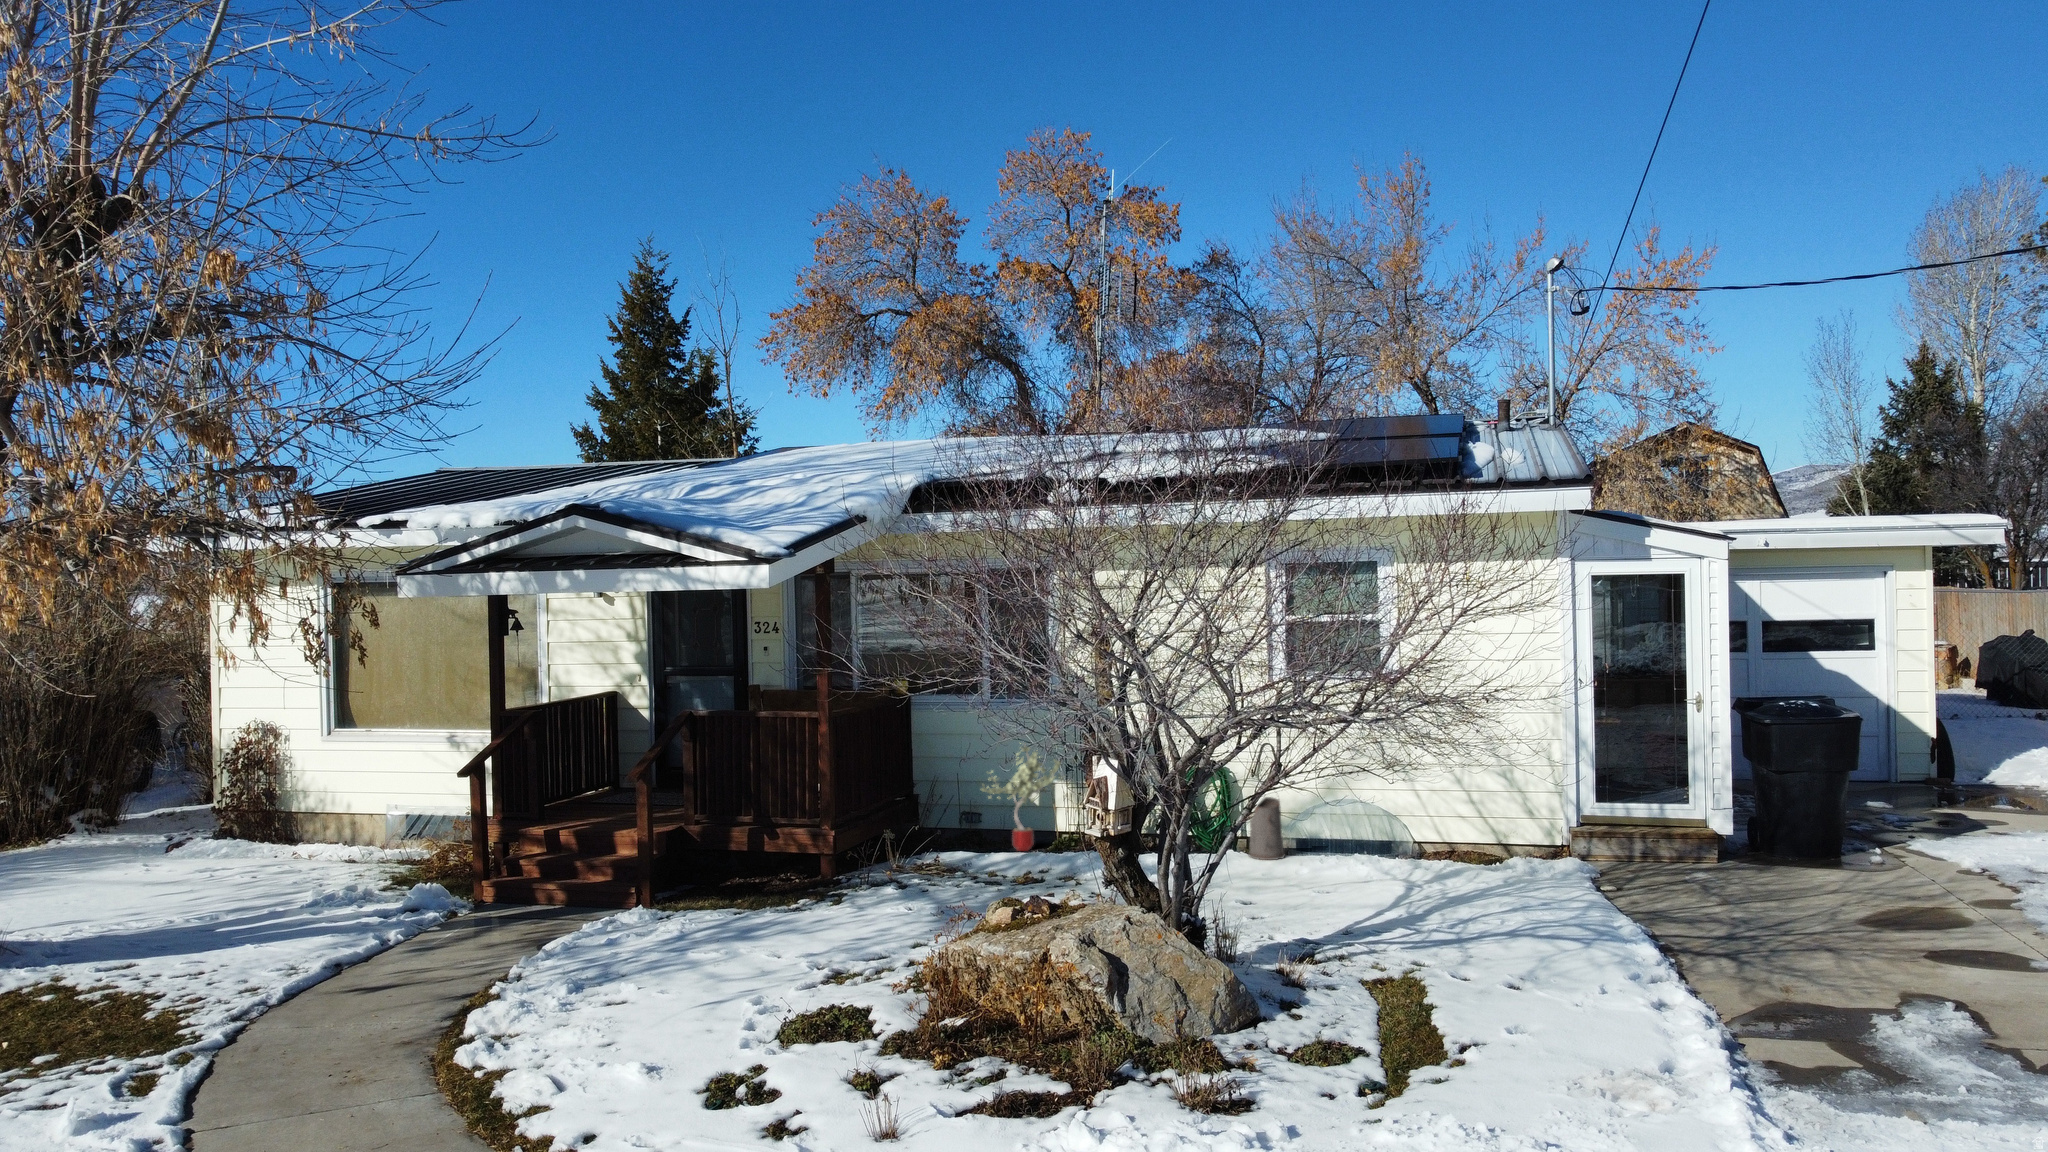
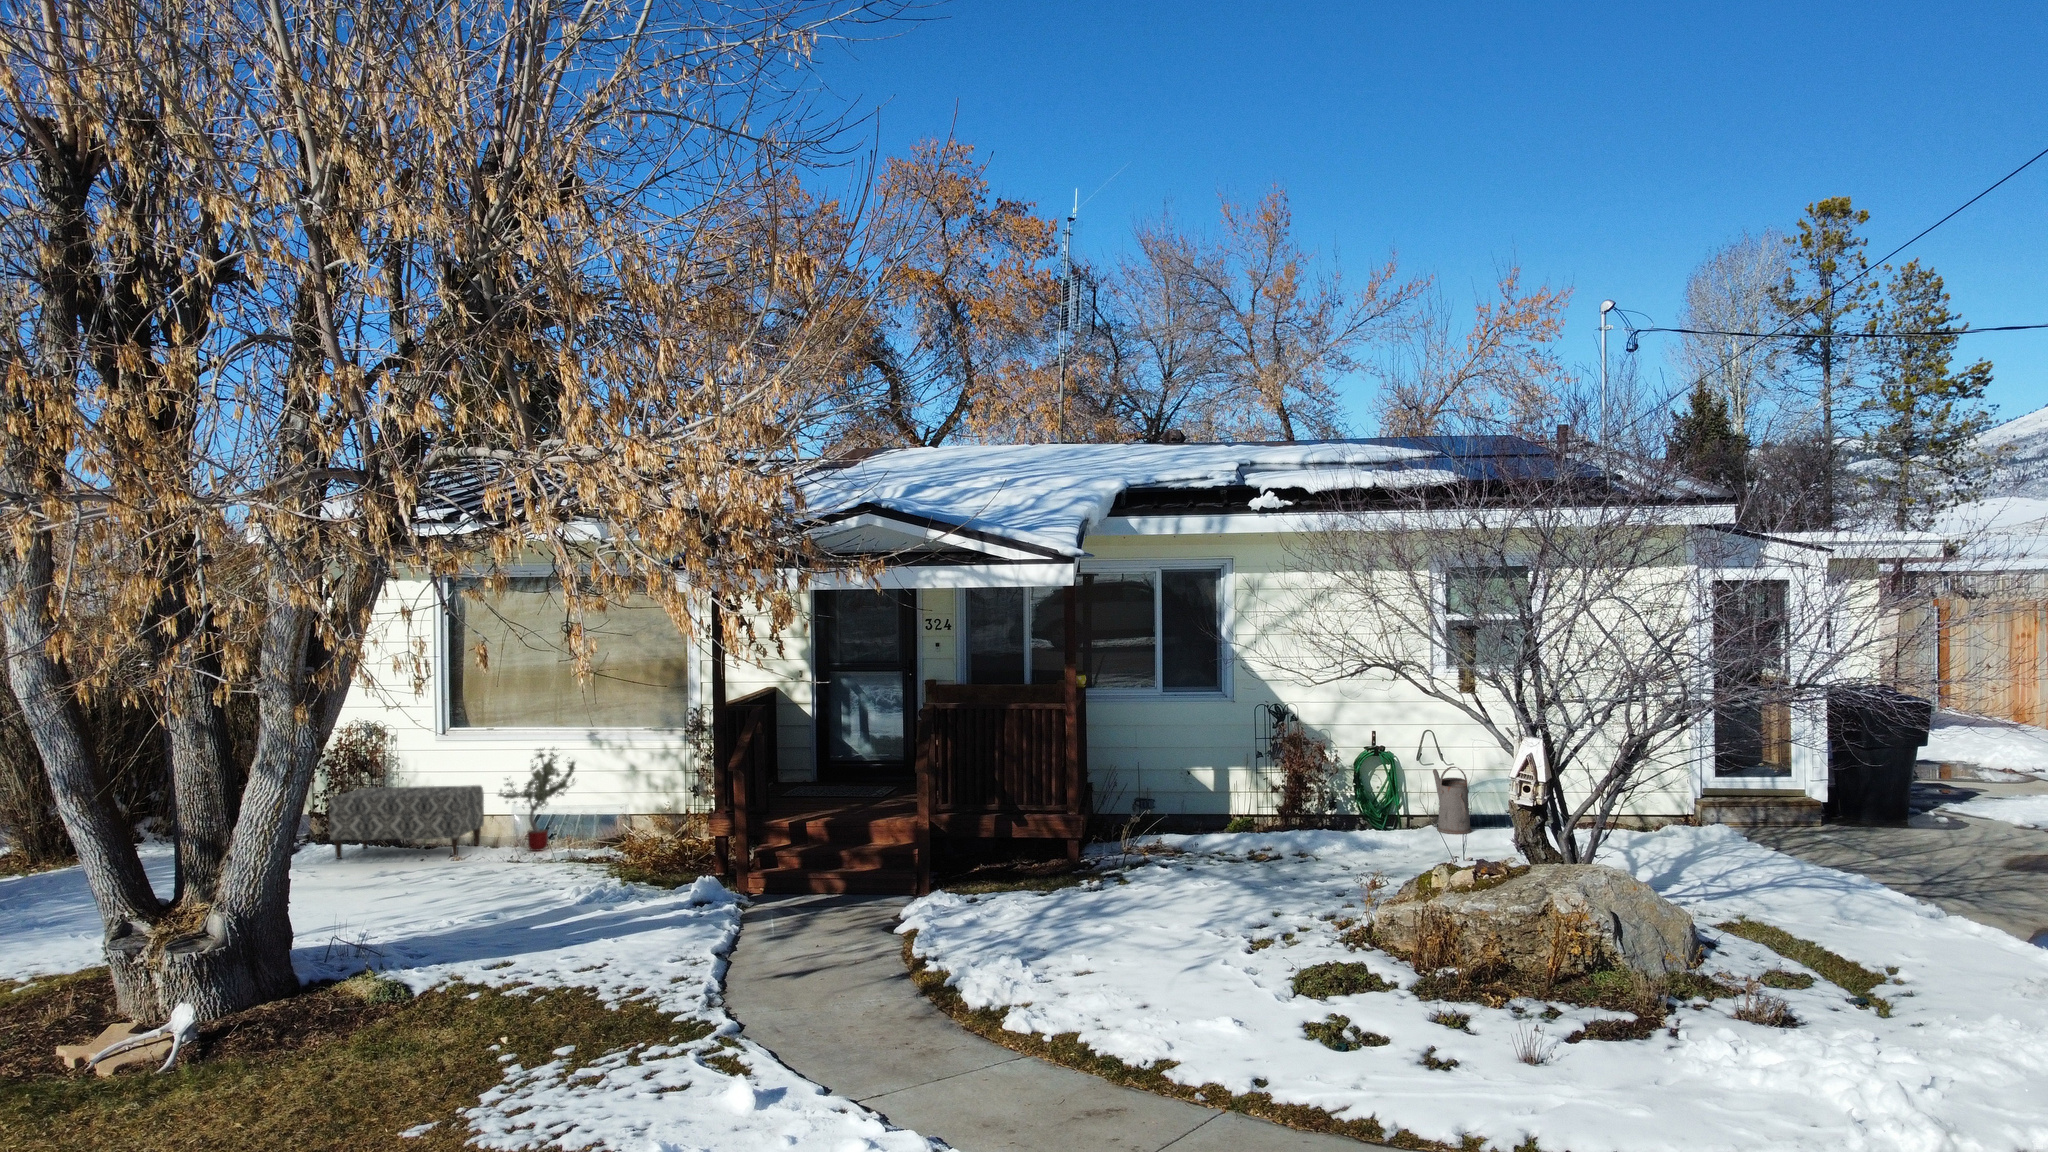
potted tree: present [981,743,1063,851] -> present [498,748,575,851]
bench: none [208,783,356,851] -> present [329,785,484,859]

